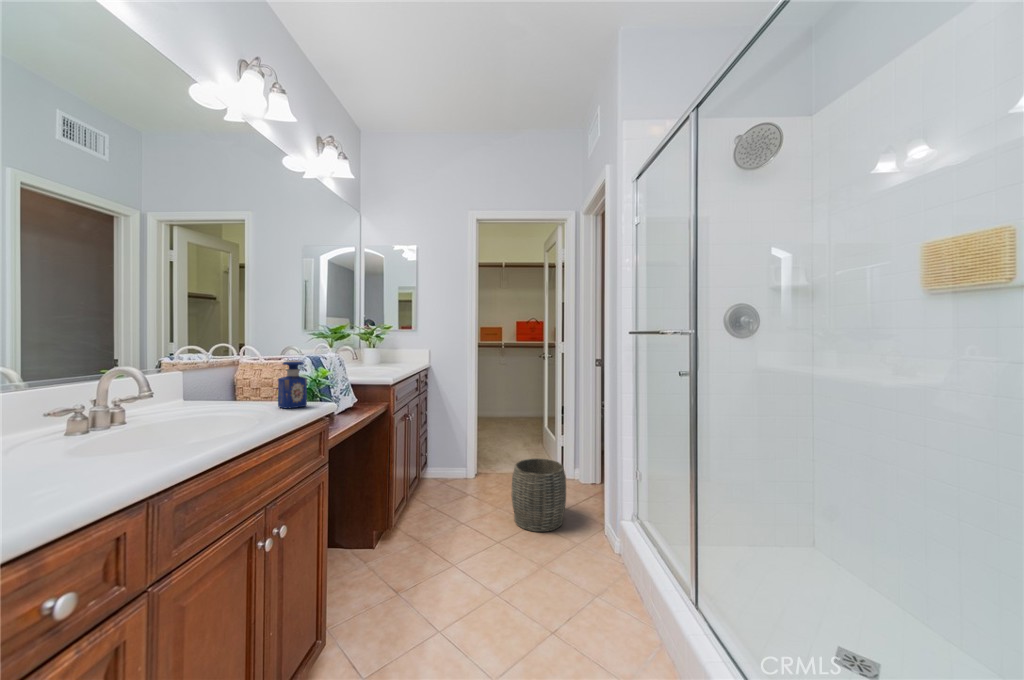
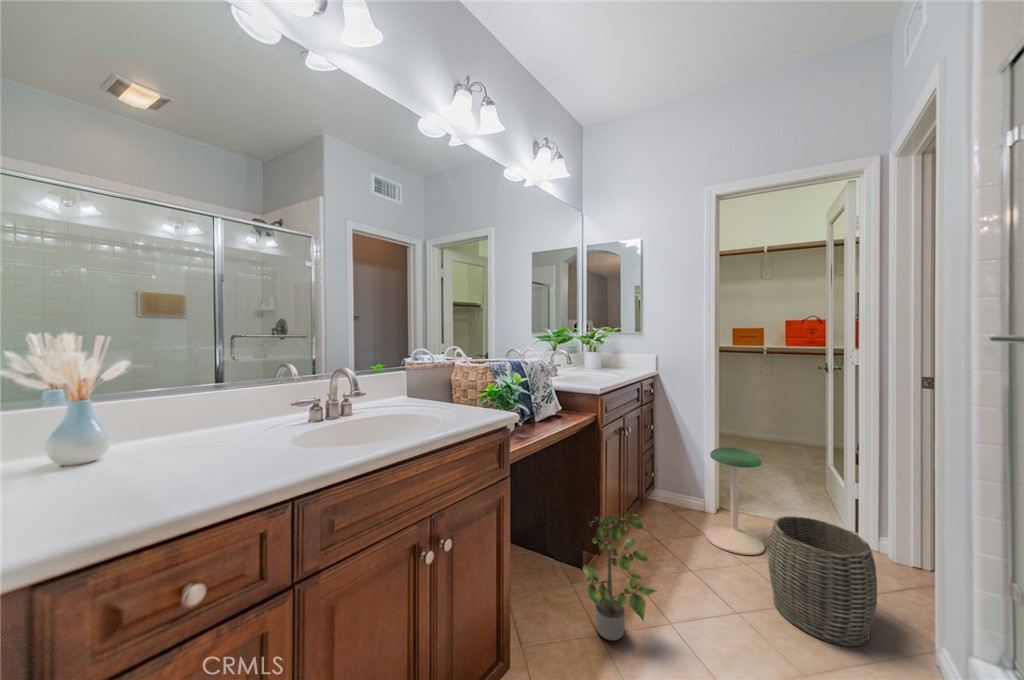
perfume bottle: present [278,360,307,408] -> none [465,365,490,416]
stool: none [469,421,508,499] -> present [705,447,765,555]
potted plant: none [383,474,444,584] -> present [583,512,656,641]

